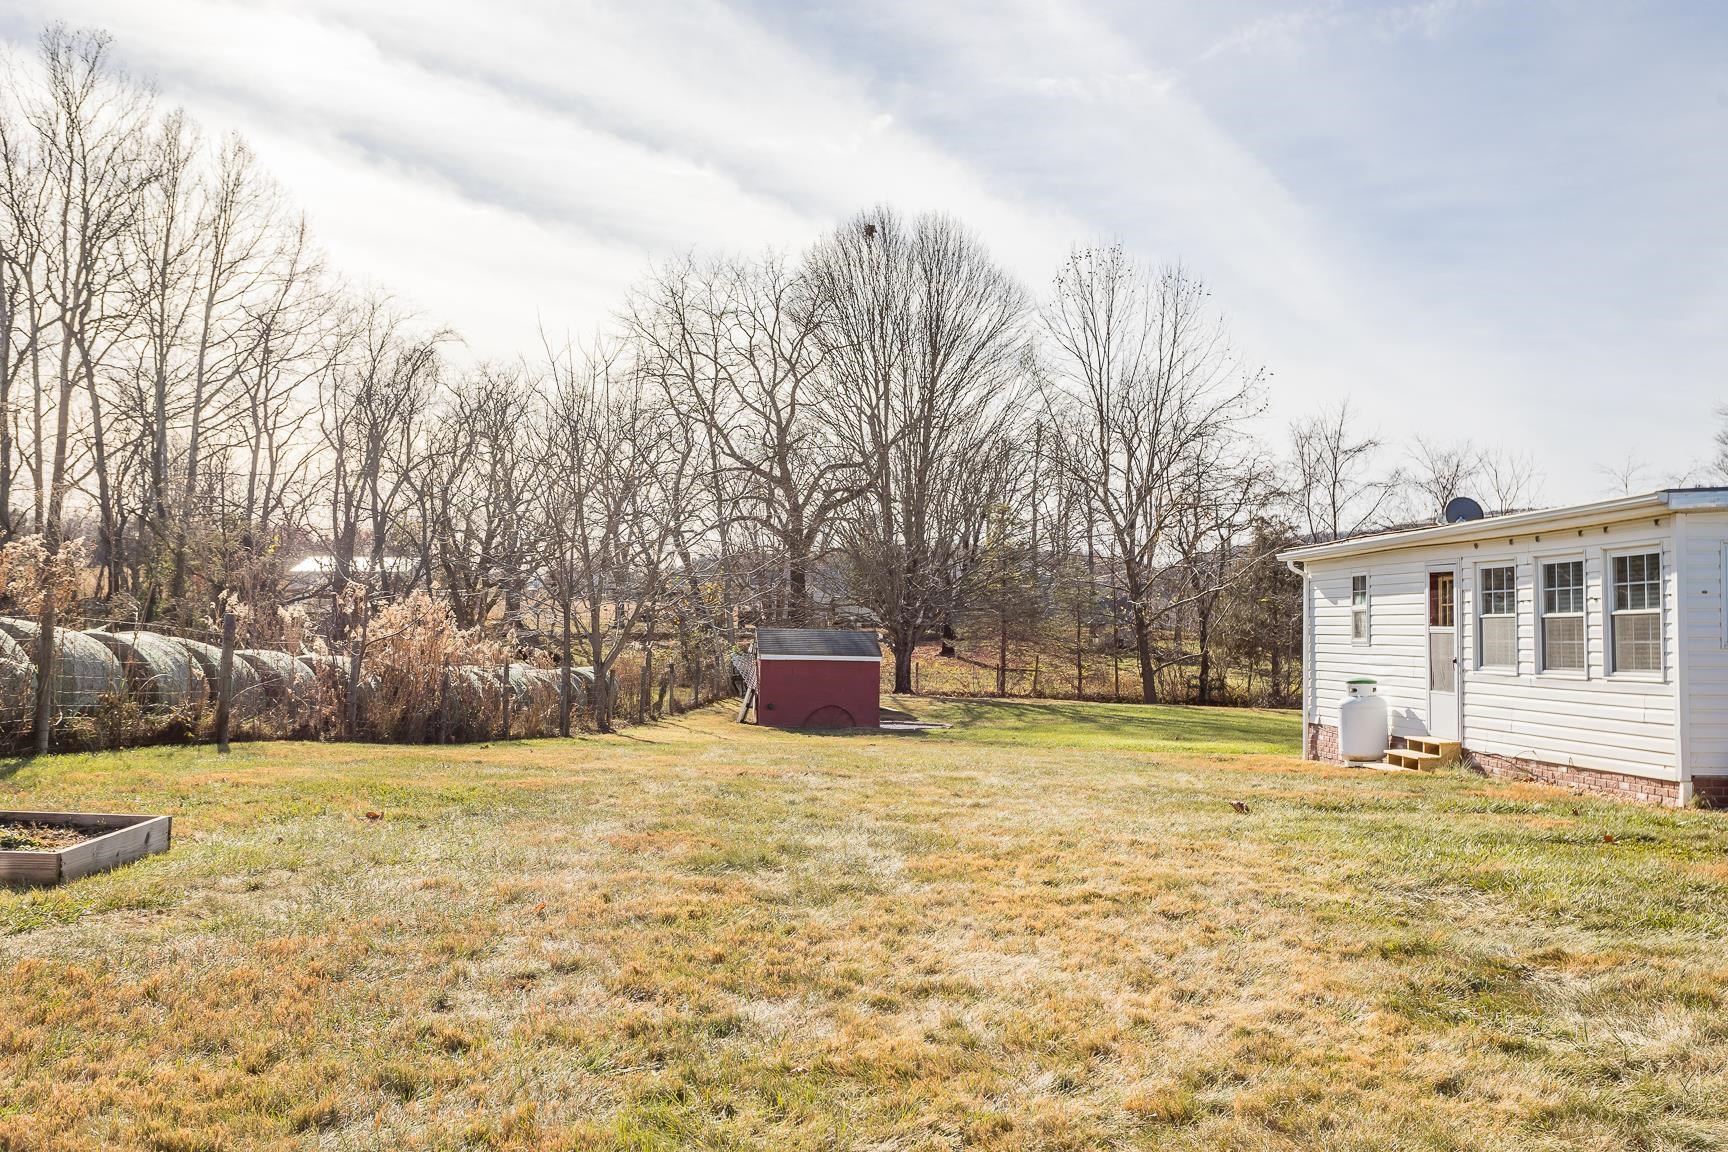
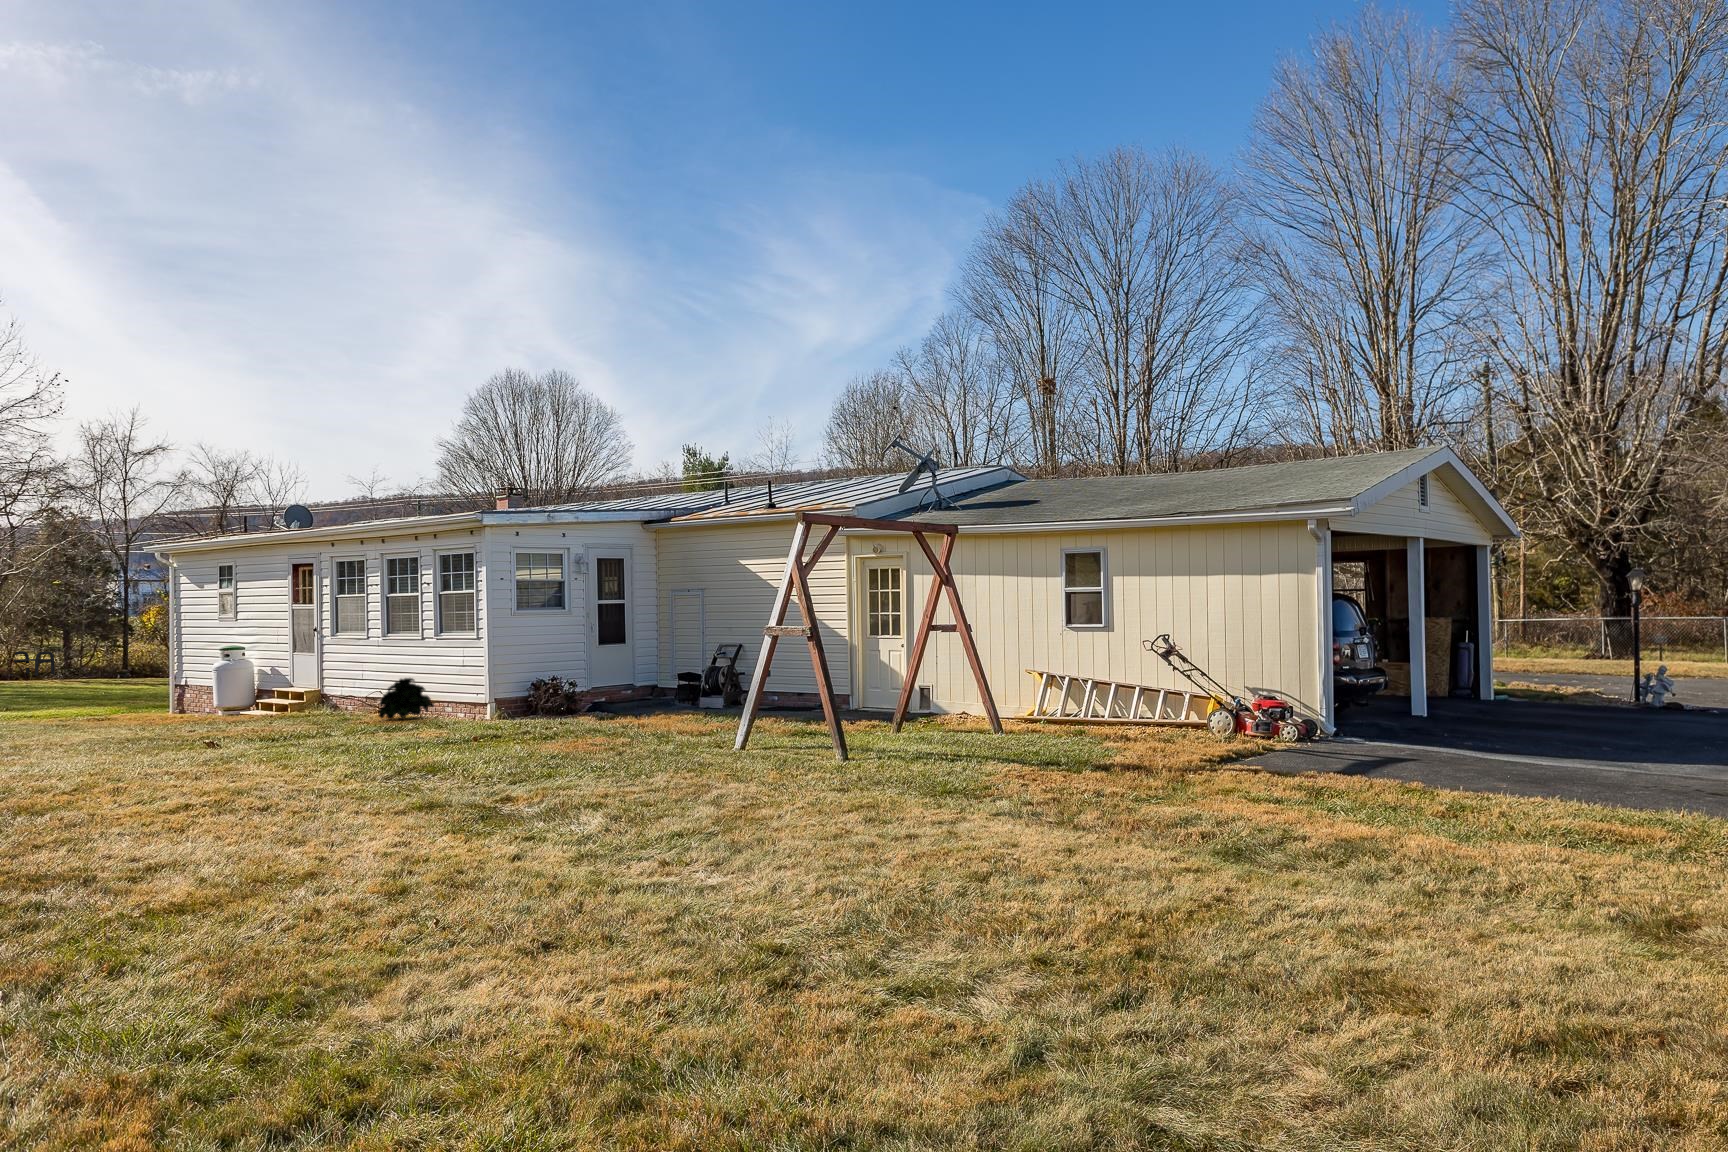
potted plant: none [1517,734,1602,792] -> present [379,678,434,719]

